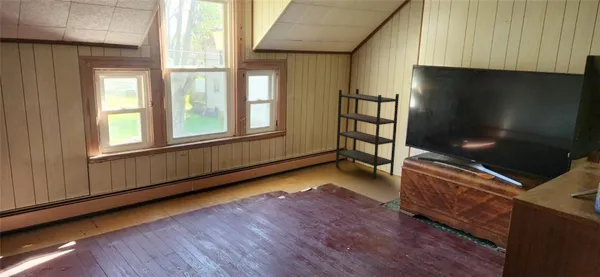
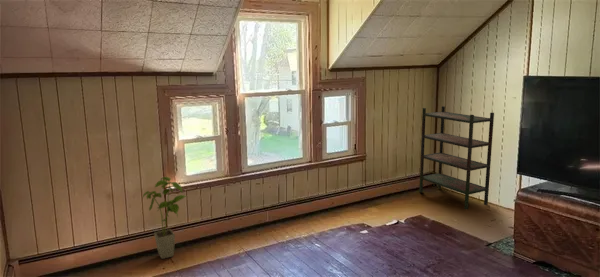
house plant: none [64,145,111,225] -> present [143,177,186,259]

